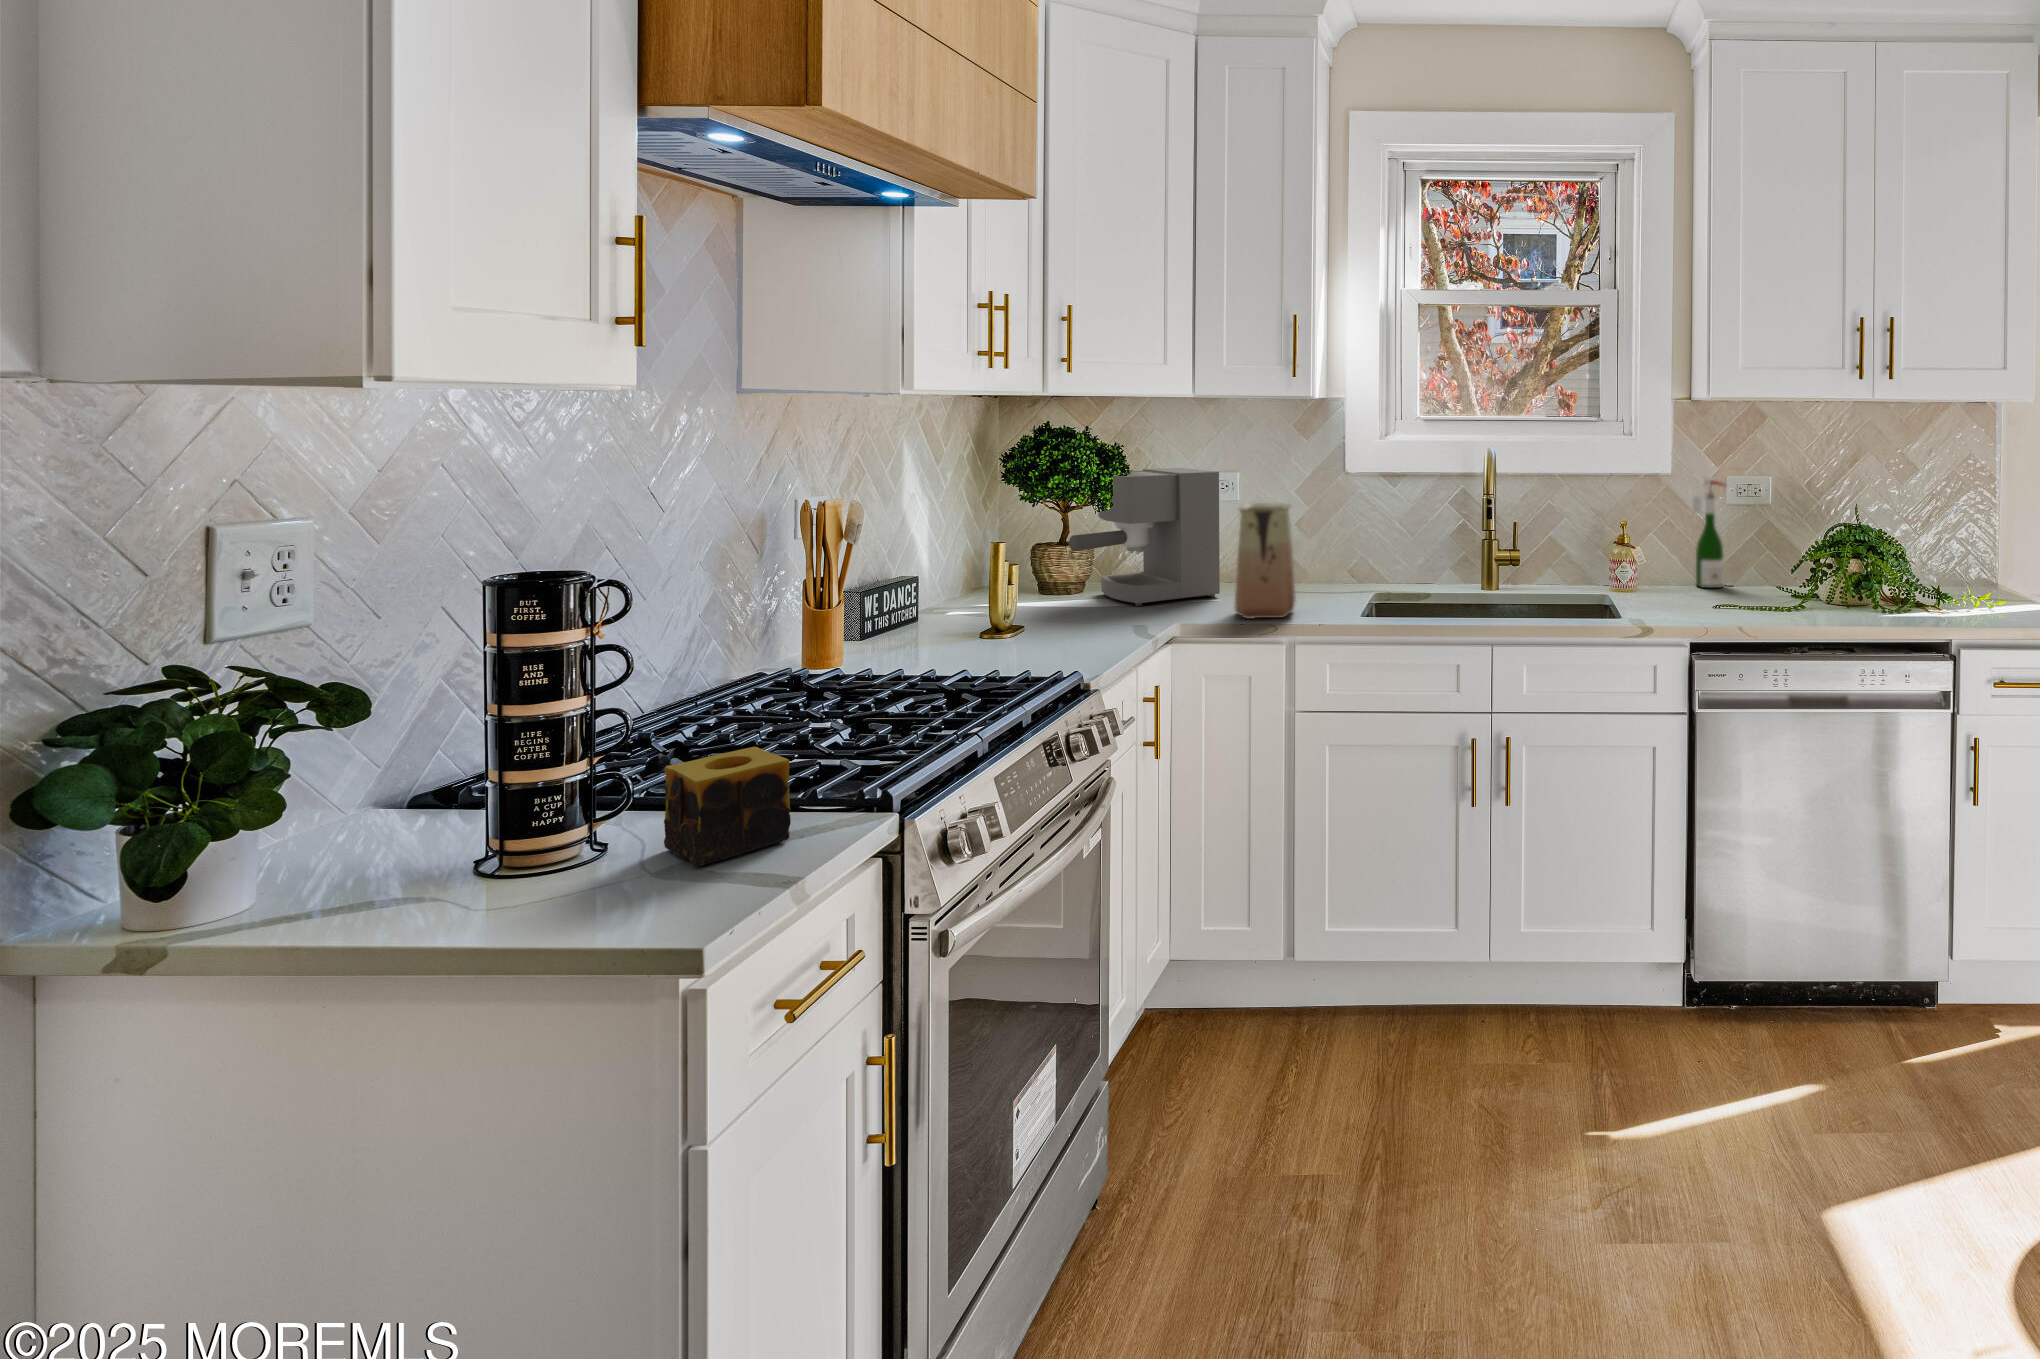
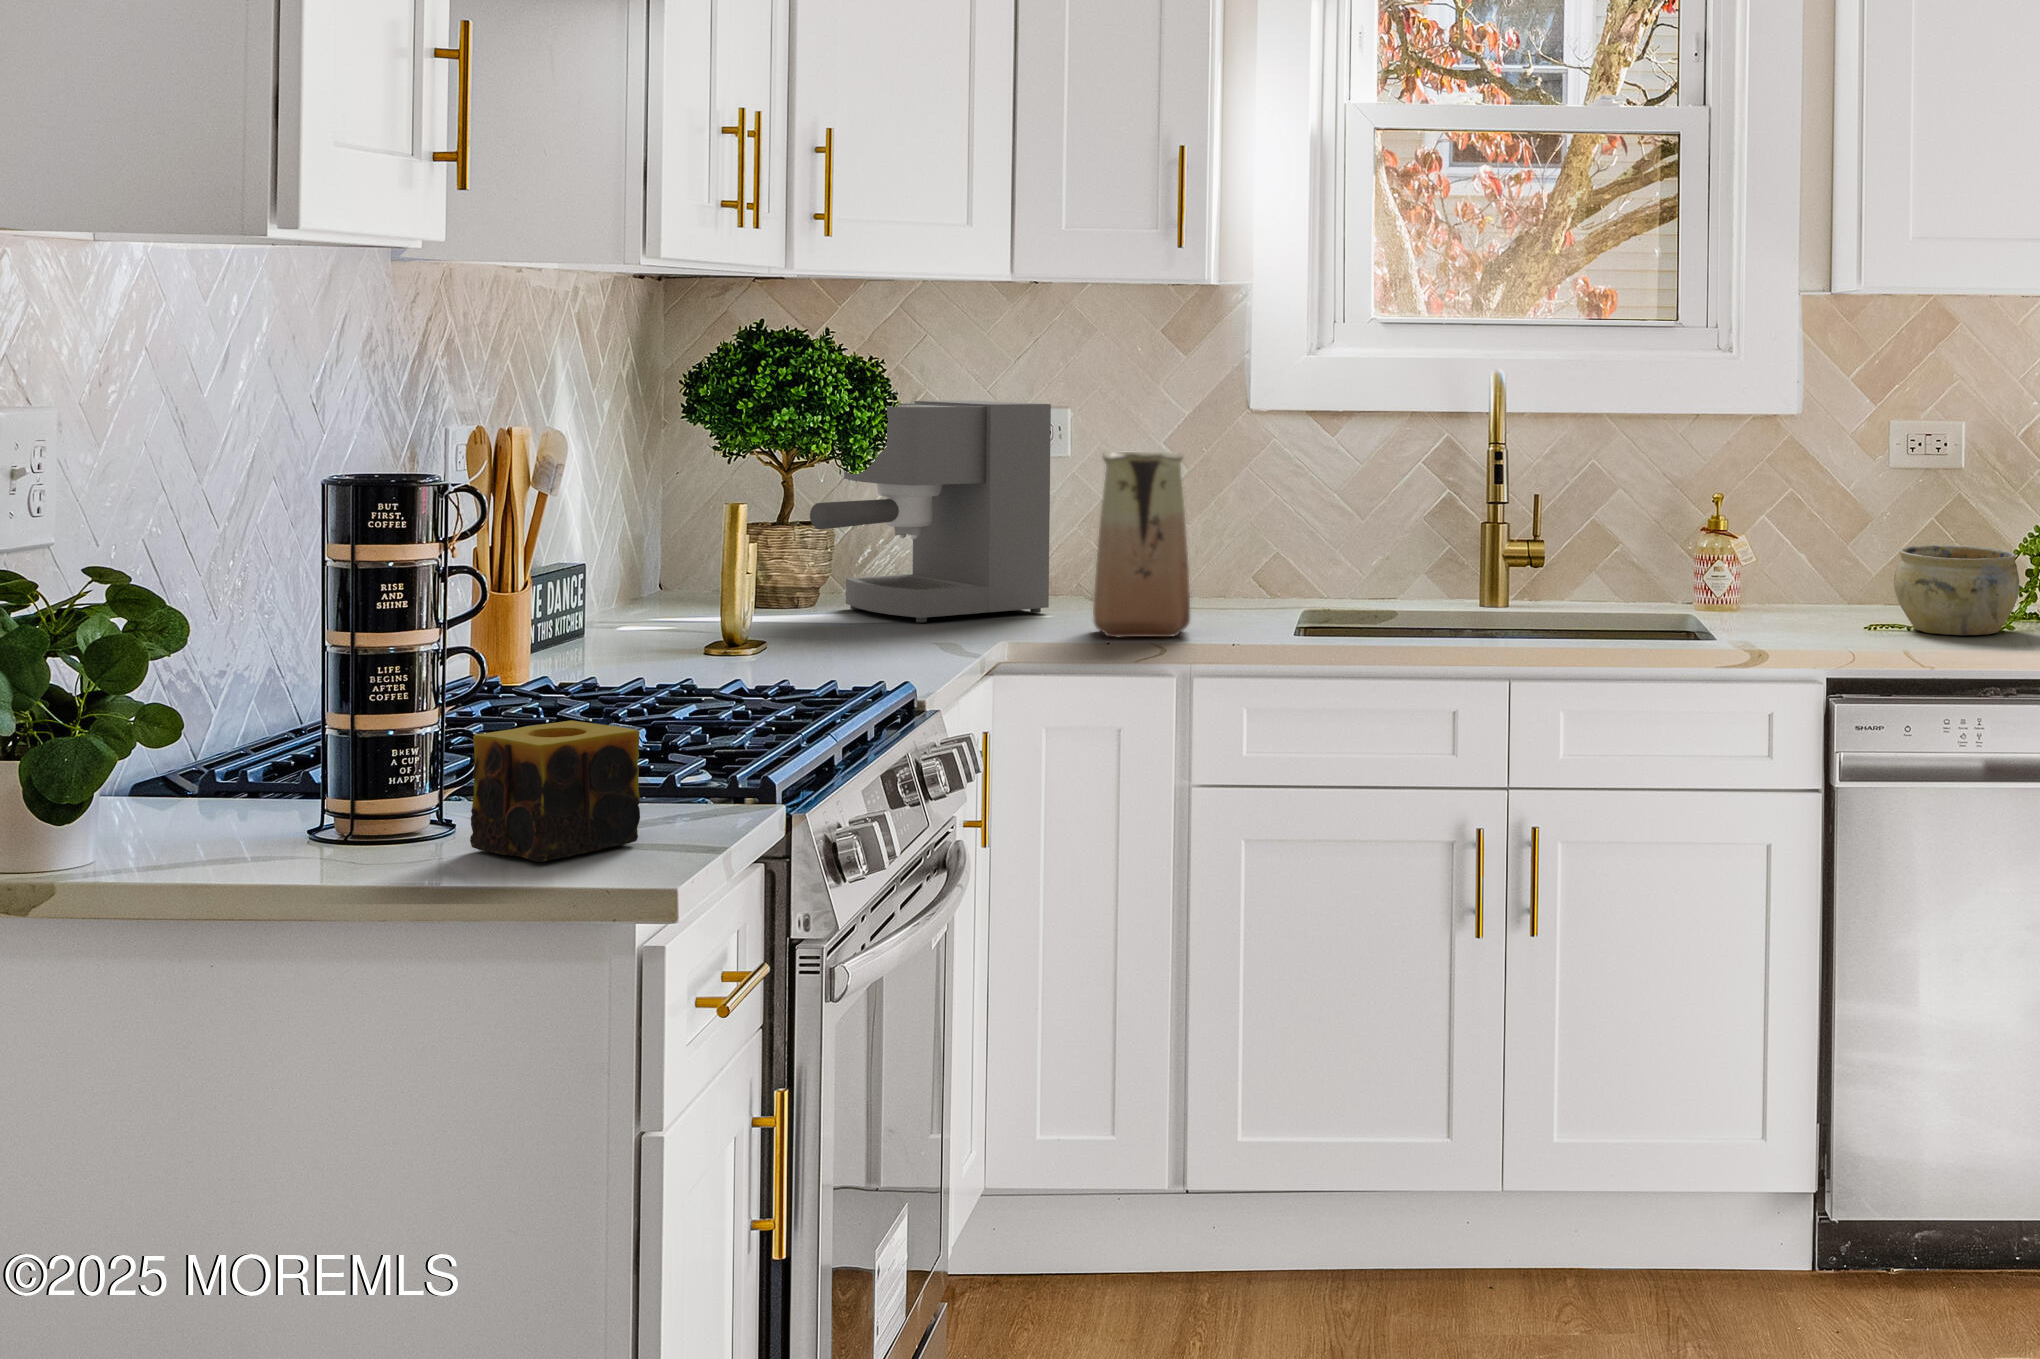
wine bottle: present [1692,478,1731,588] -> none [1827,425,1899,607]
ceramic bowl: none [1730,554,1808,613] -> present [1894,545,2019,635]

